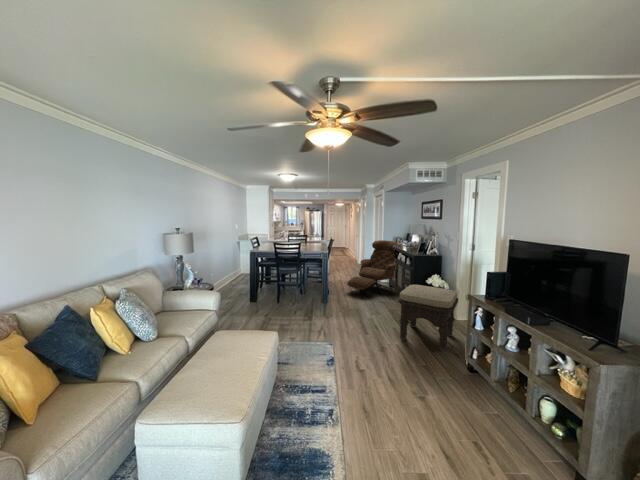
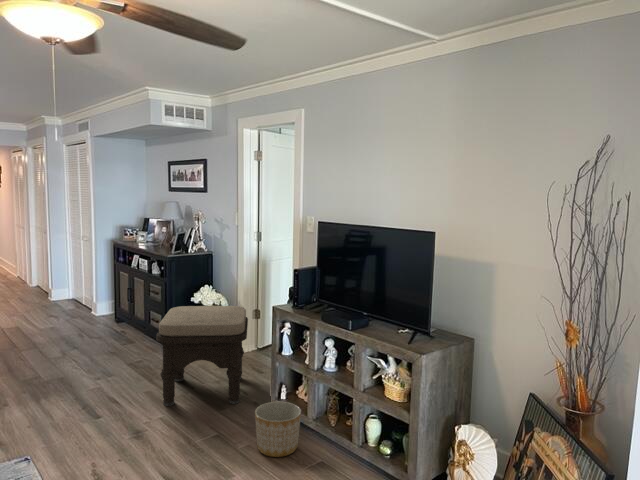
lounge chair: present [347,240,399,296] -> none [26,233,132,352]
planter: none [448,358,484,398] -> present [255,402,301,457]

